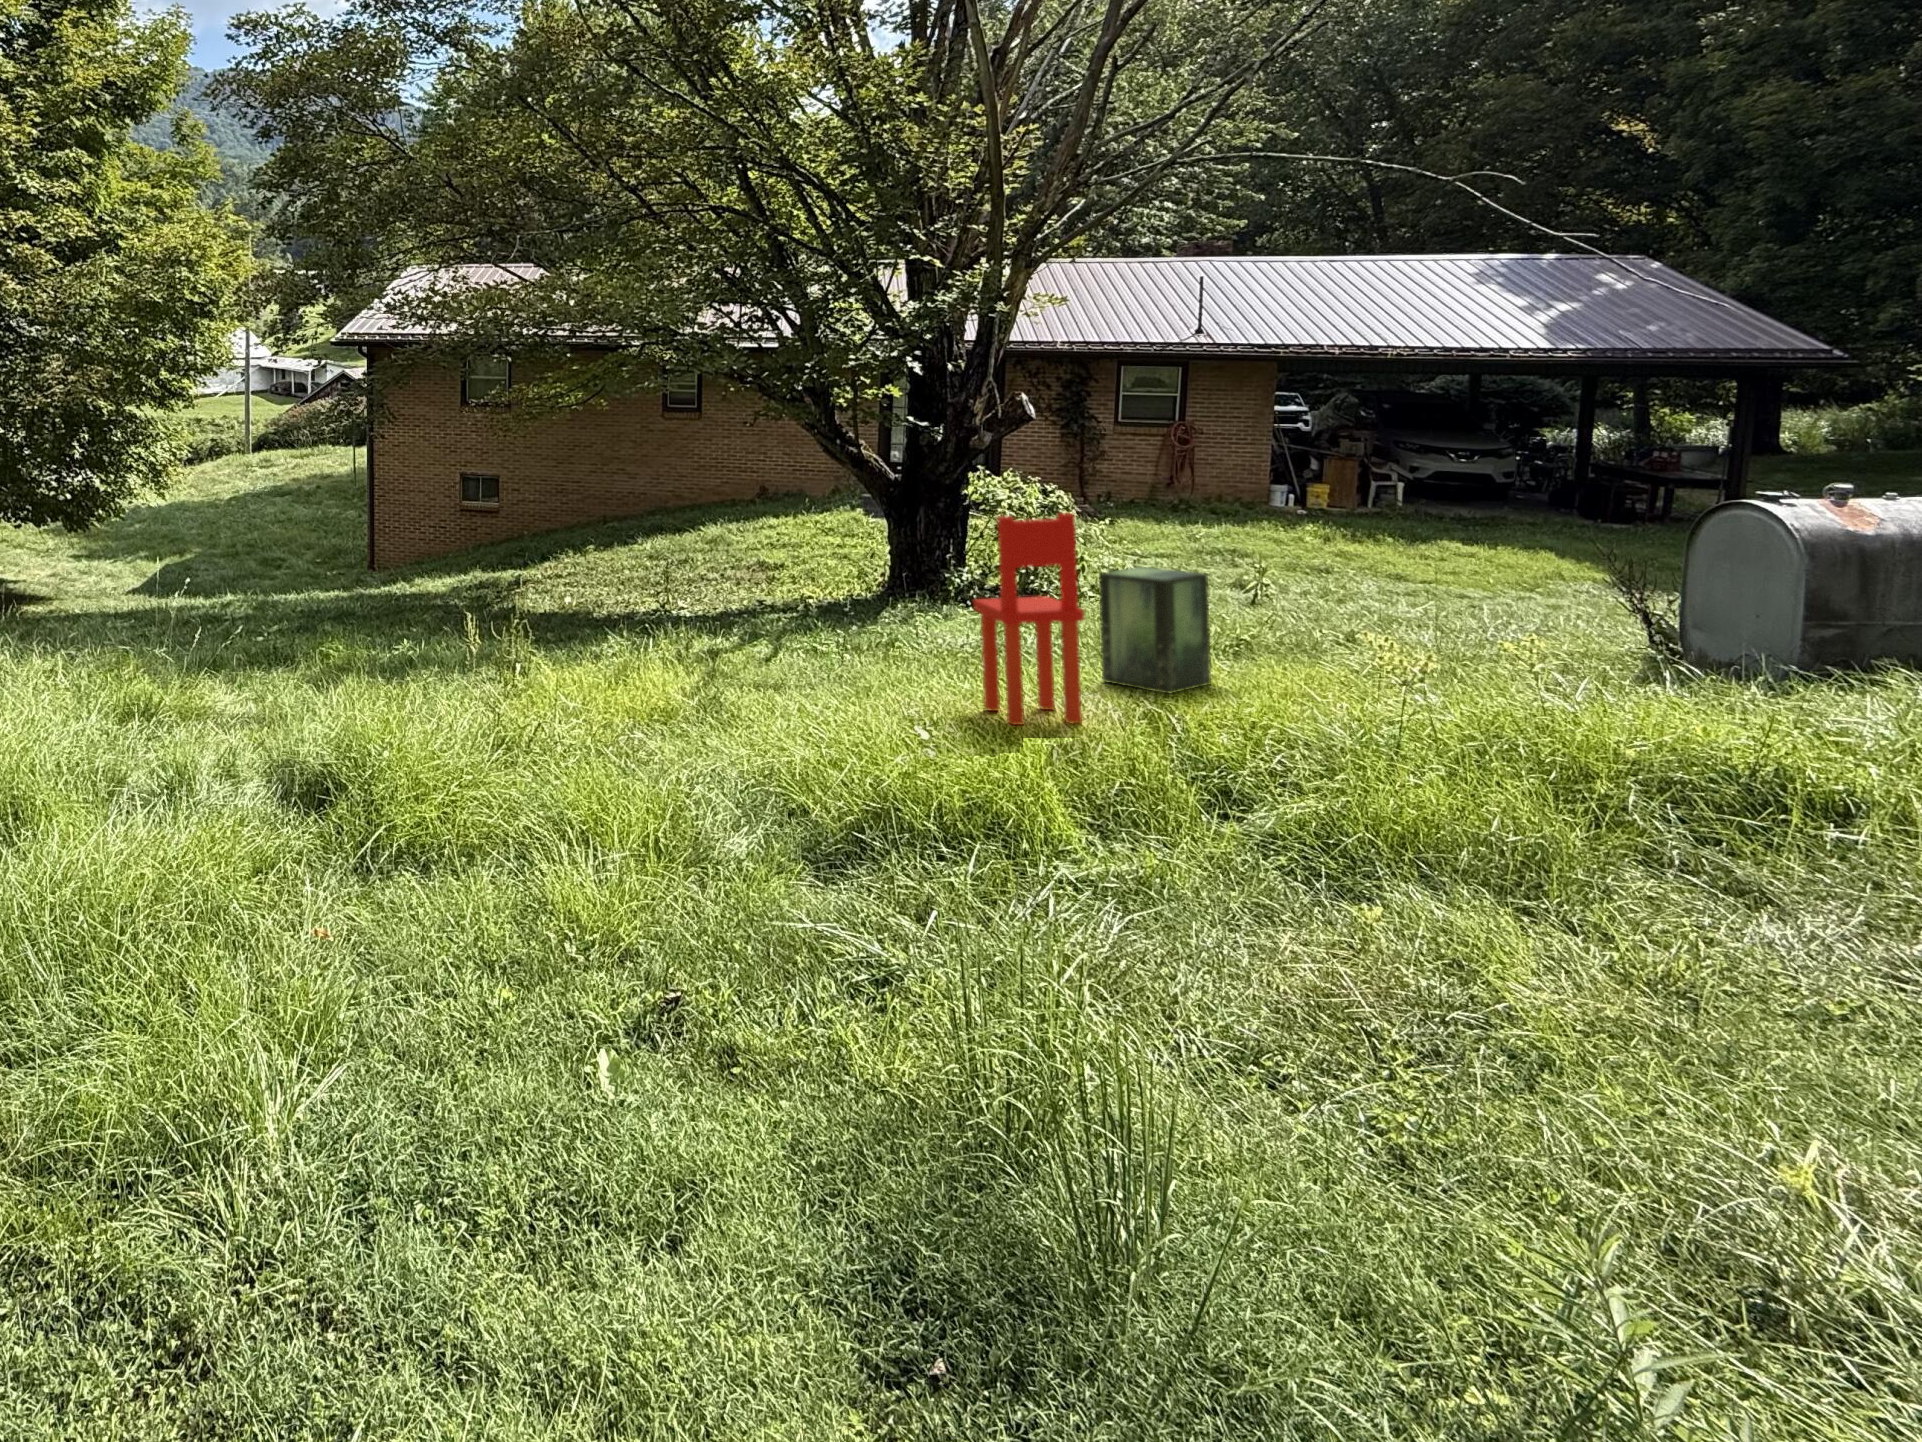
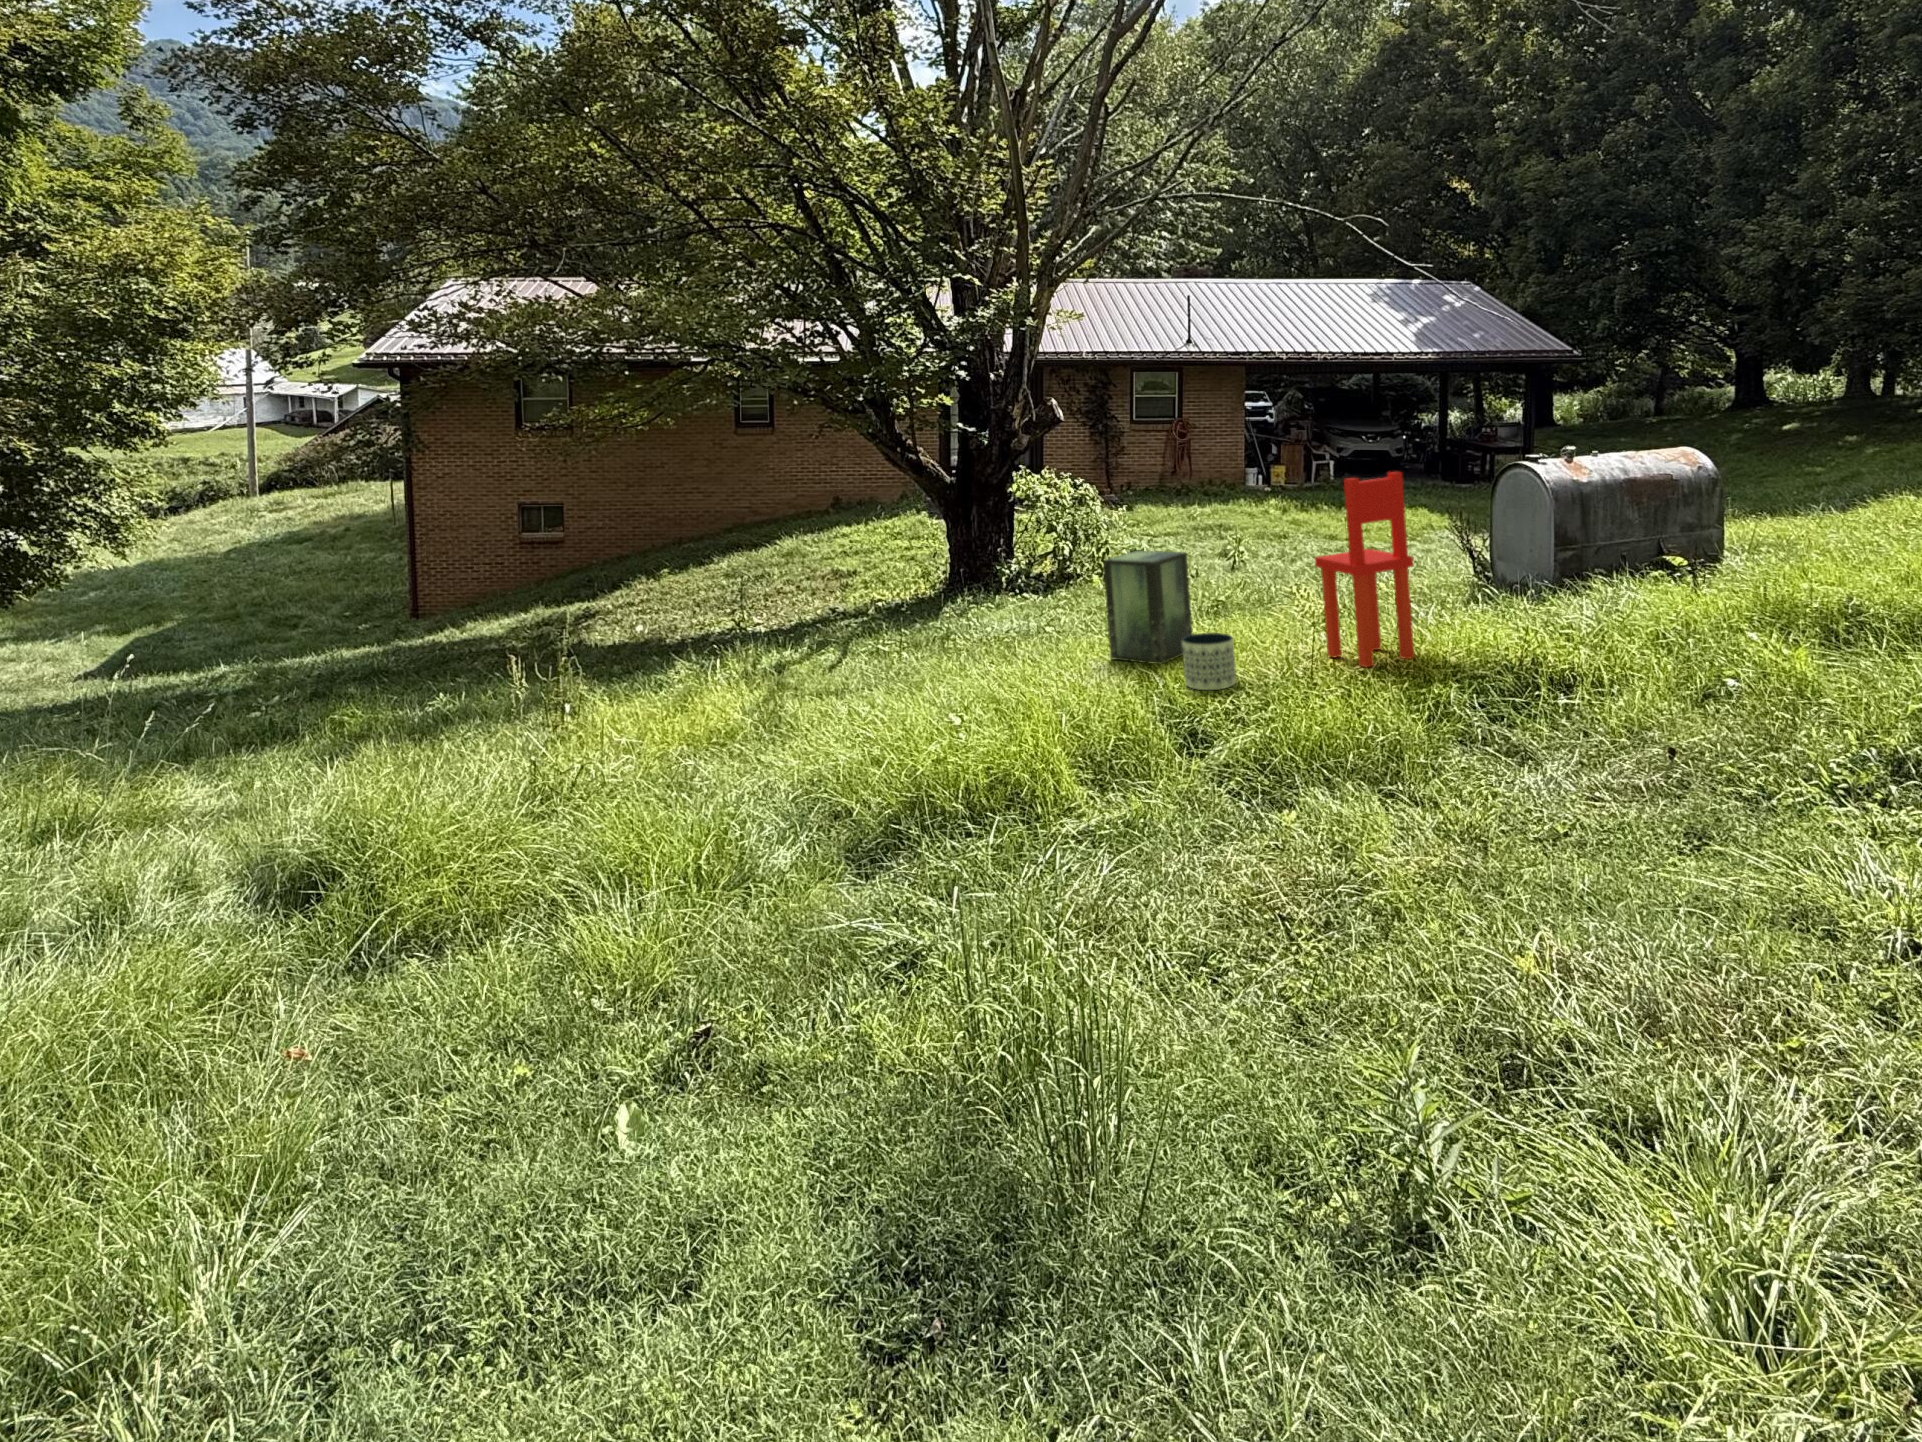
chair: present [973,513,1085,725] -> present [1315,472,1414,667]
planter: none [1201,663,1271,727] -> present [1182,633,1236,690]

